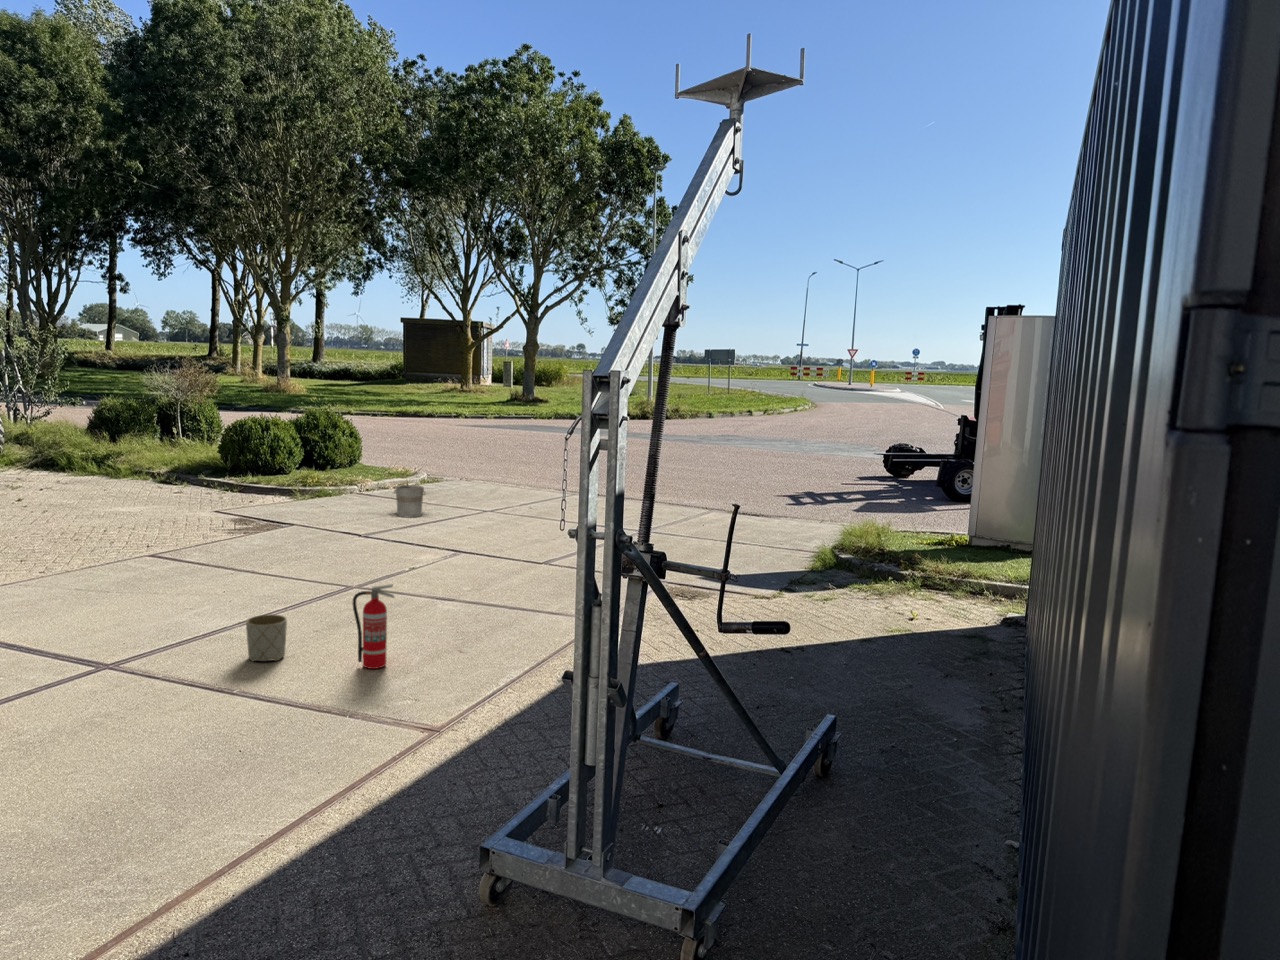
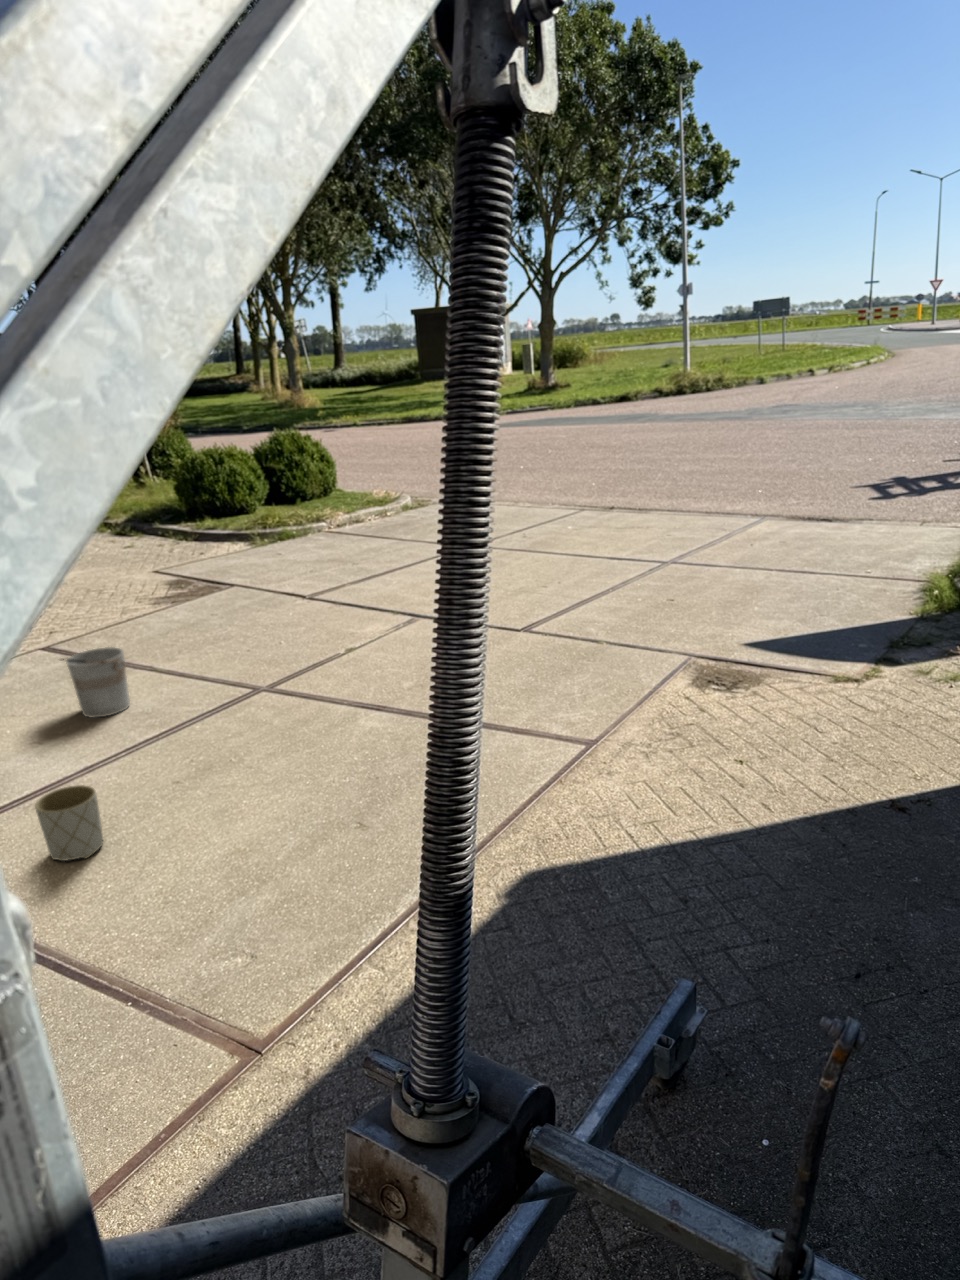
bucket: present [394,485,425,518] -> present [60,647,130,718]
fire extinguisher: present [352,584,394,669] -> none [170,744,239,873]

